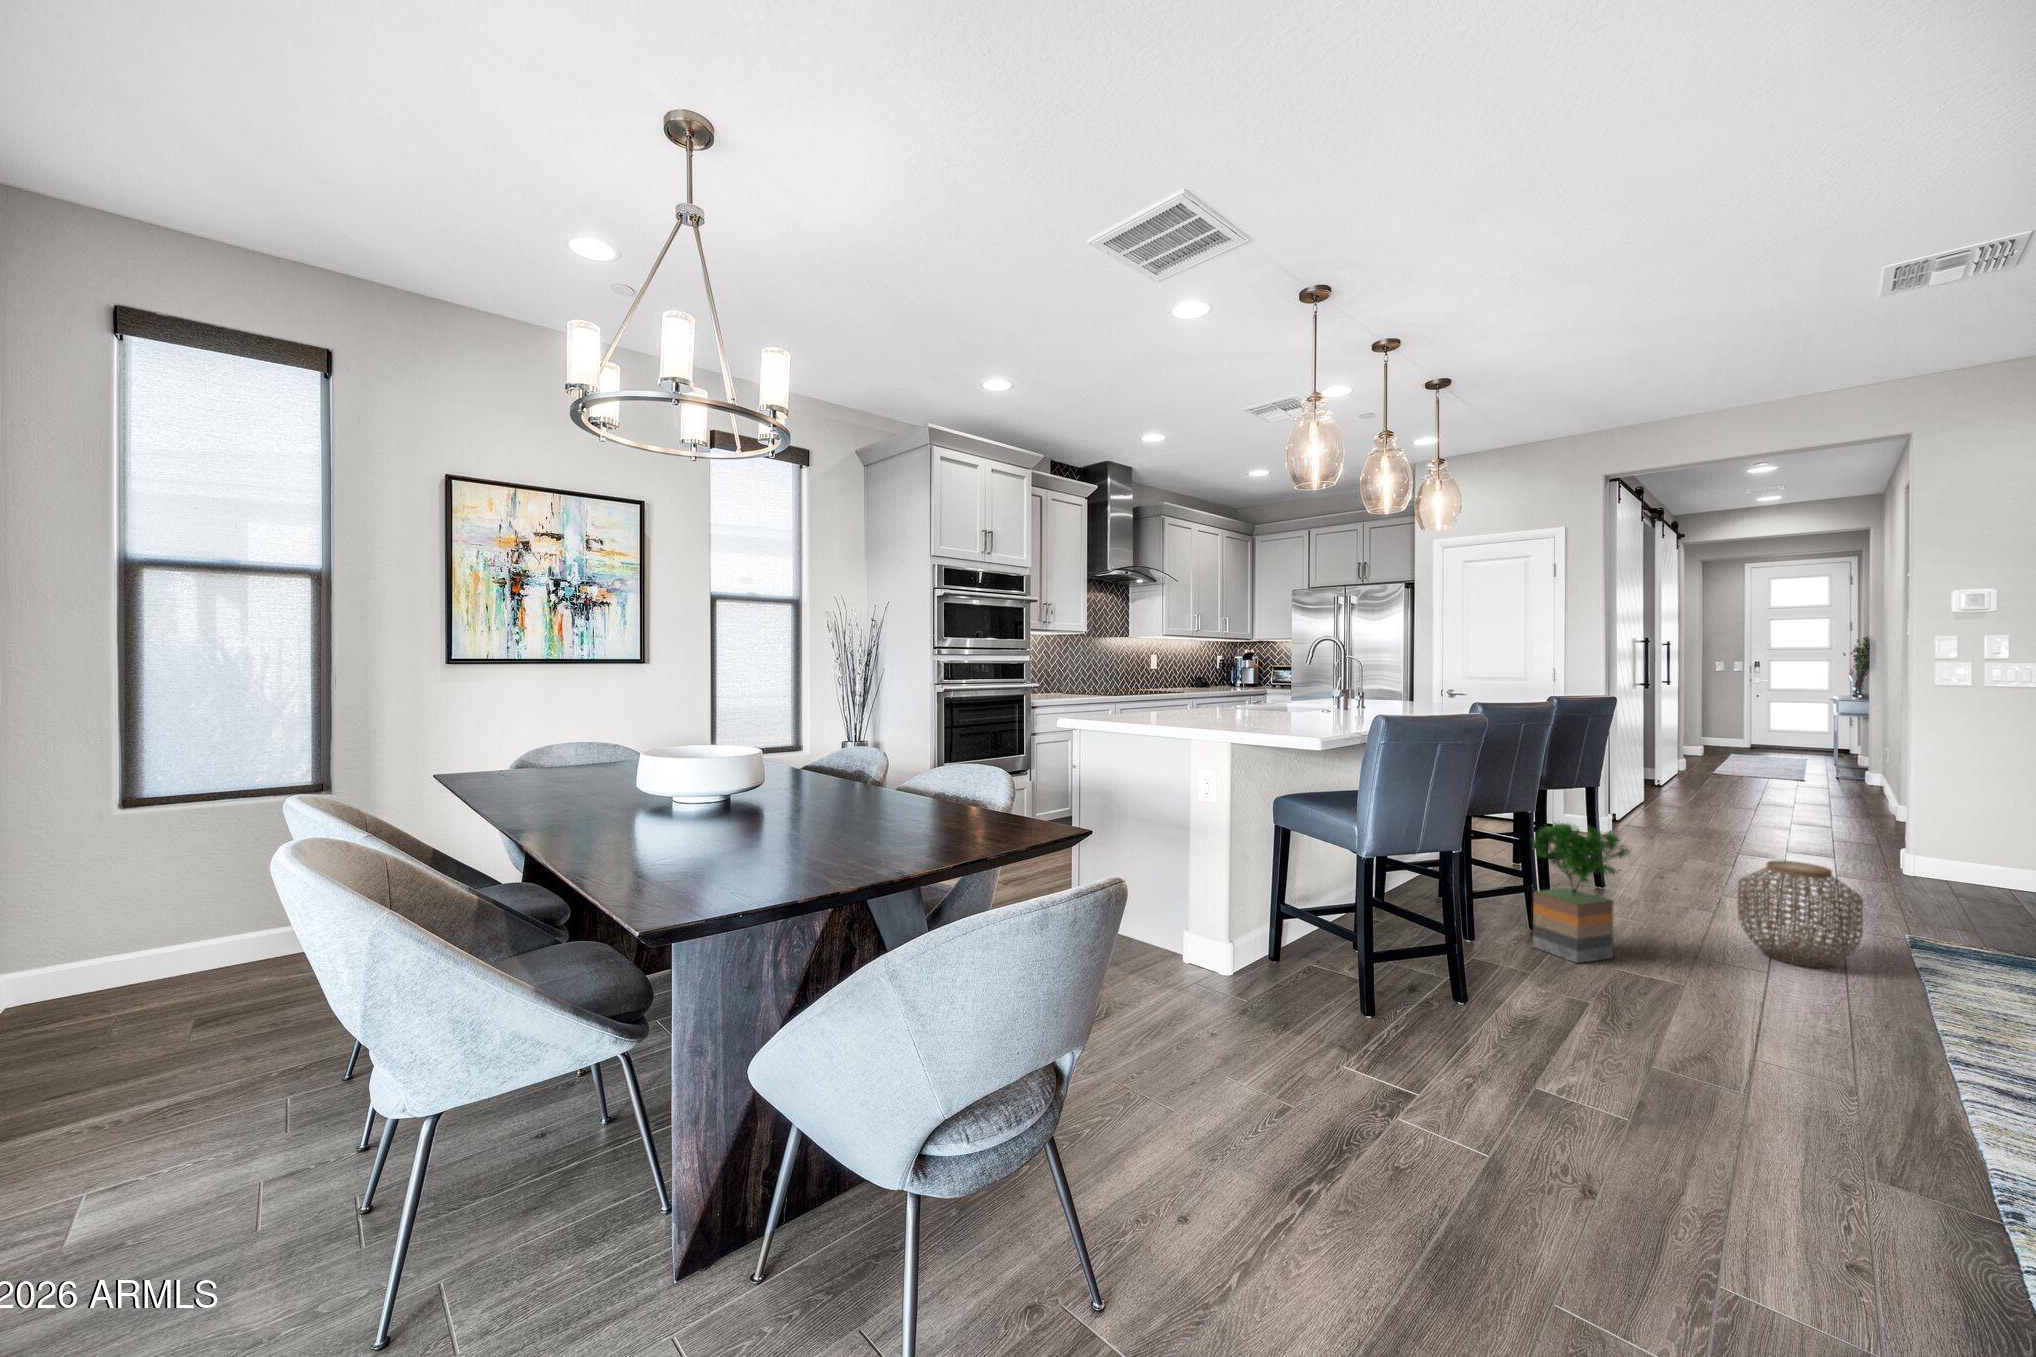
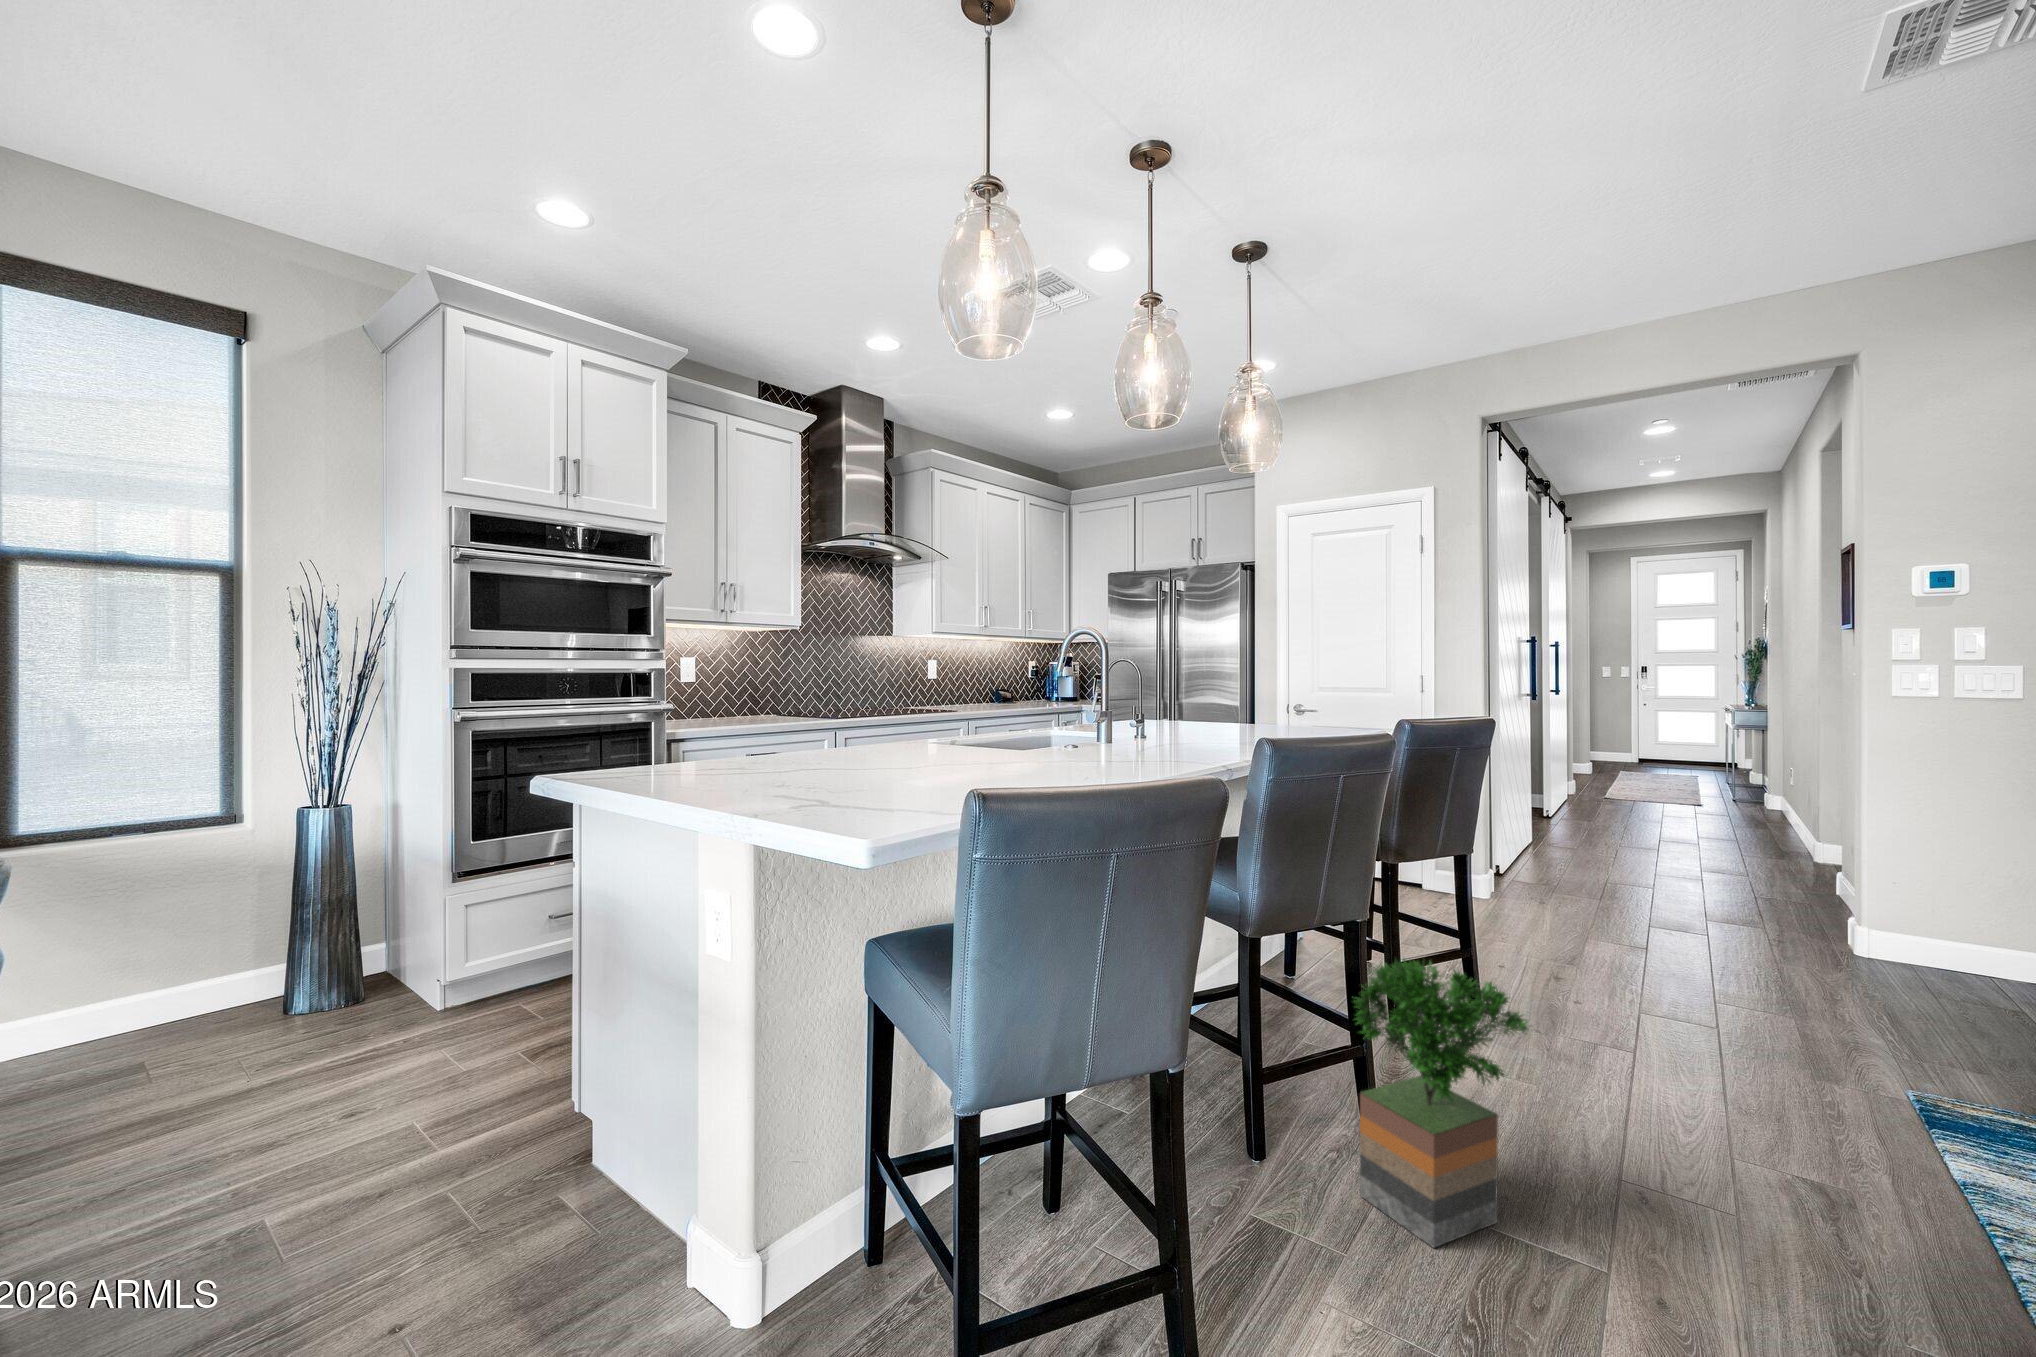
woven basket: present [1737,861,1863,968] -> none [1702,1016,1924,1230]

